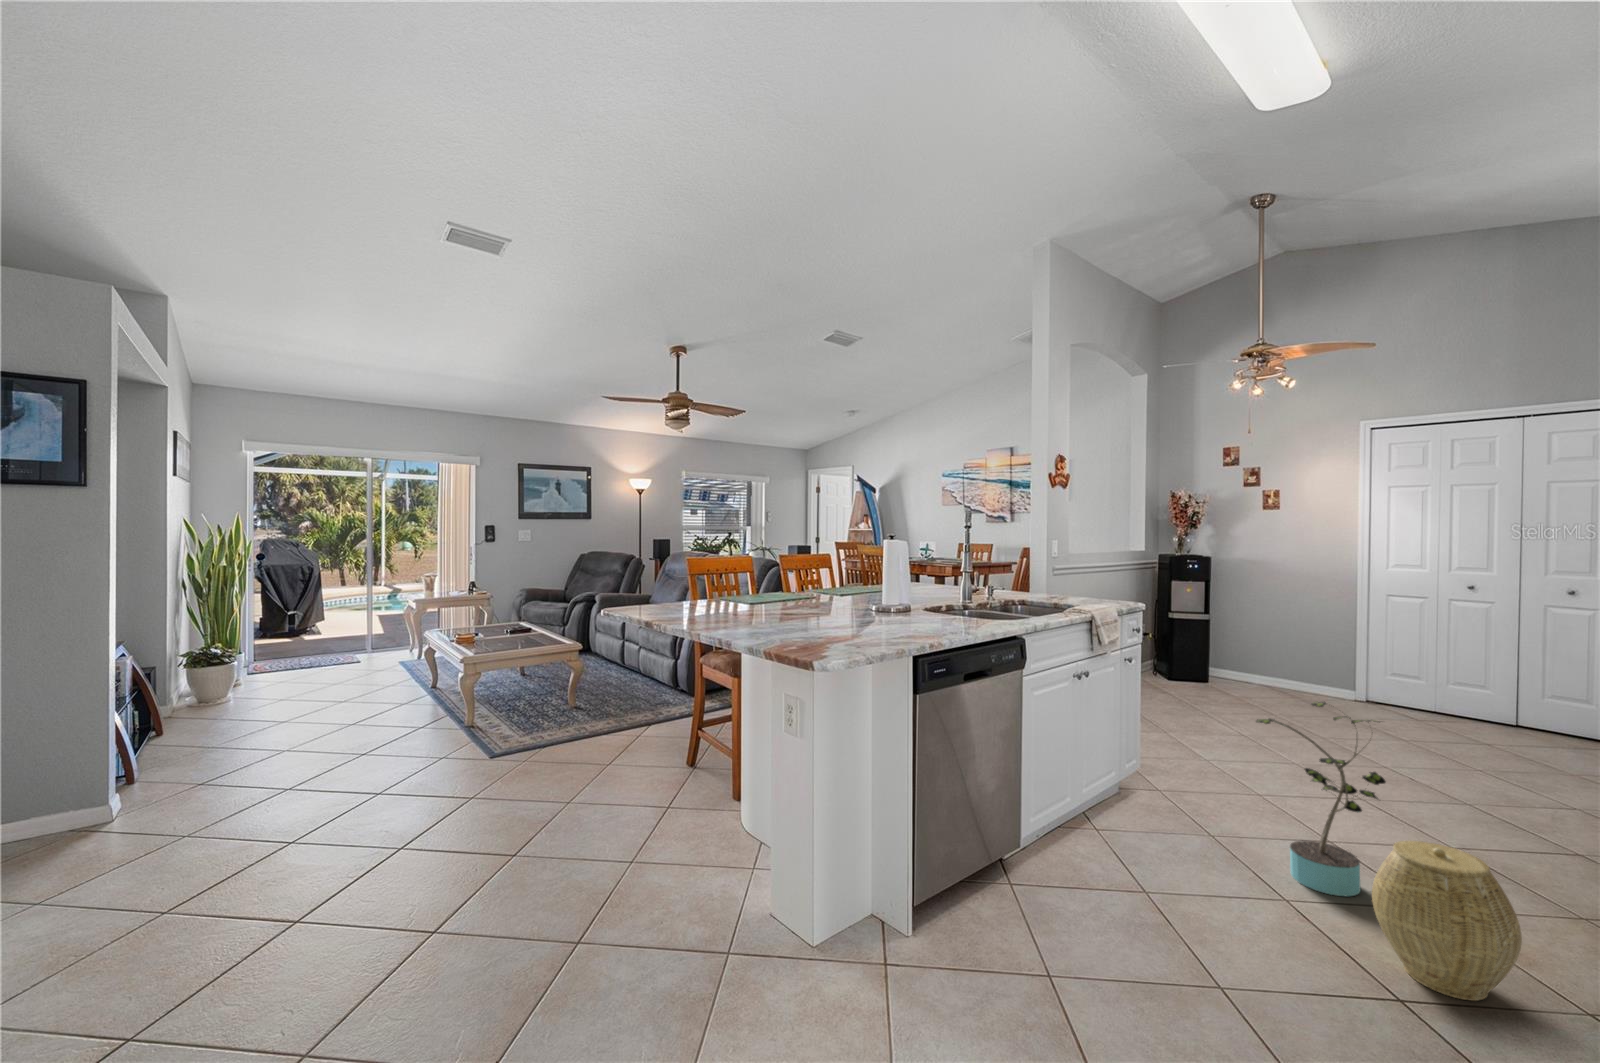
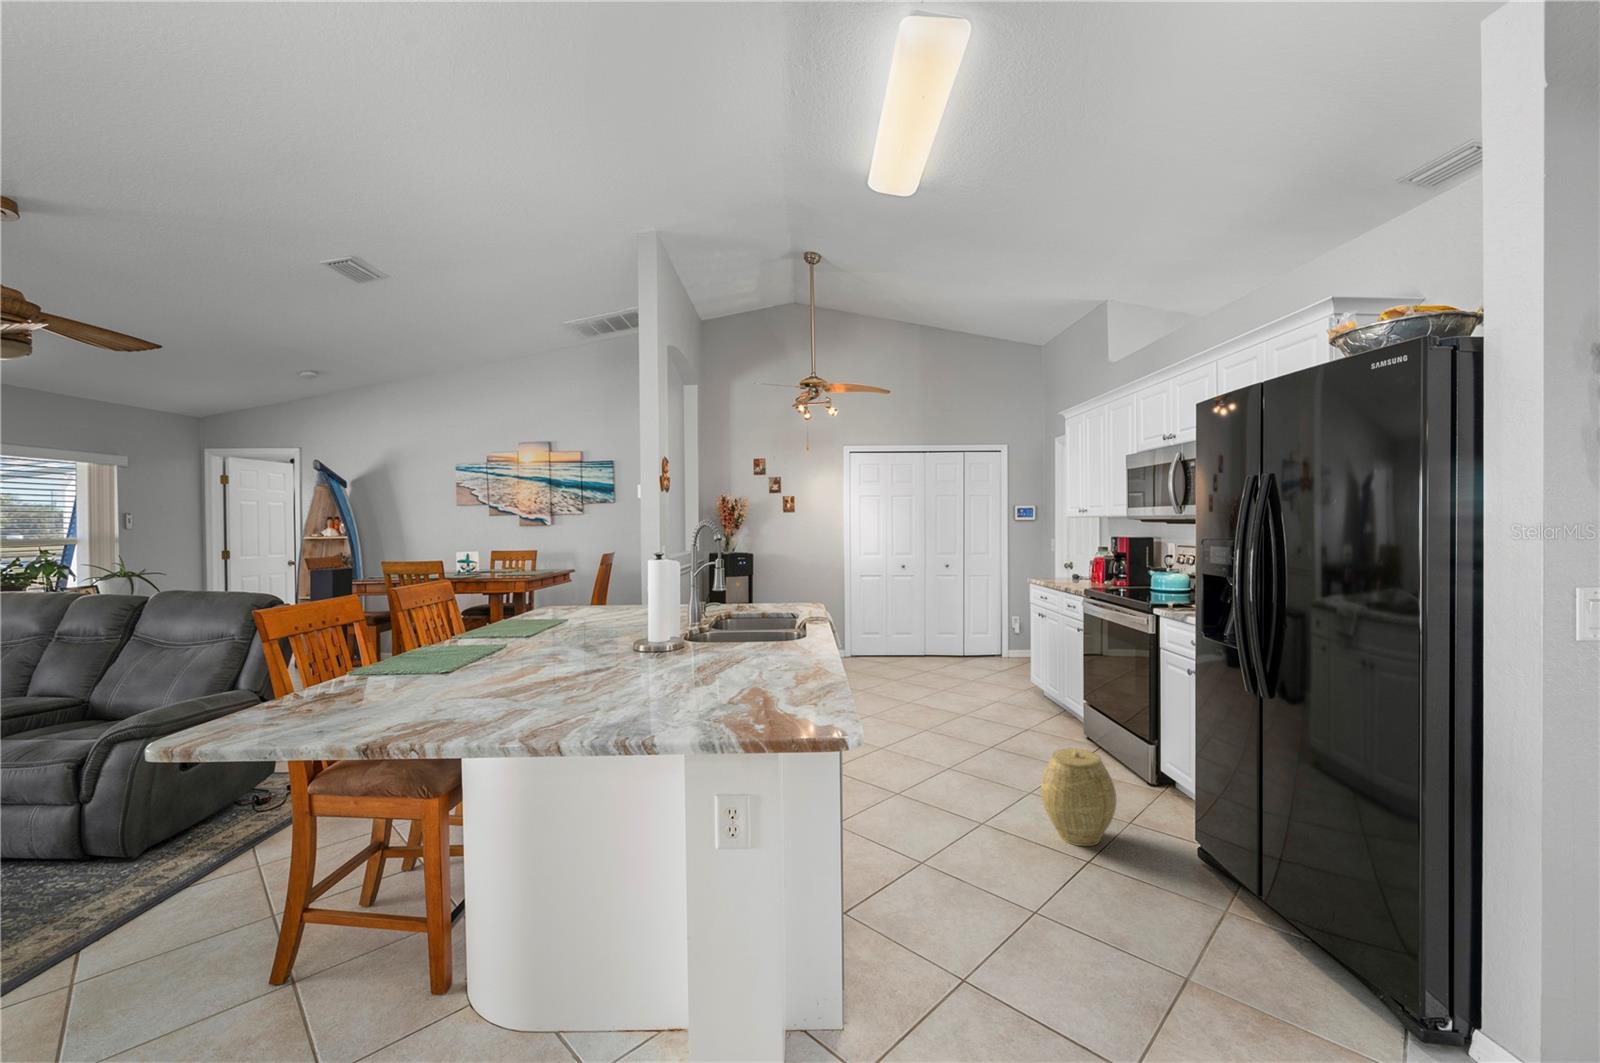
potted plant: present [1256,702,1386,896] -> none [935,666,1019,808]

